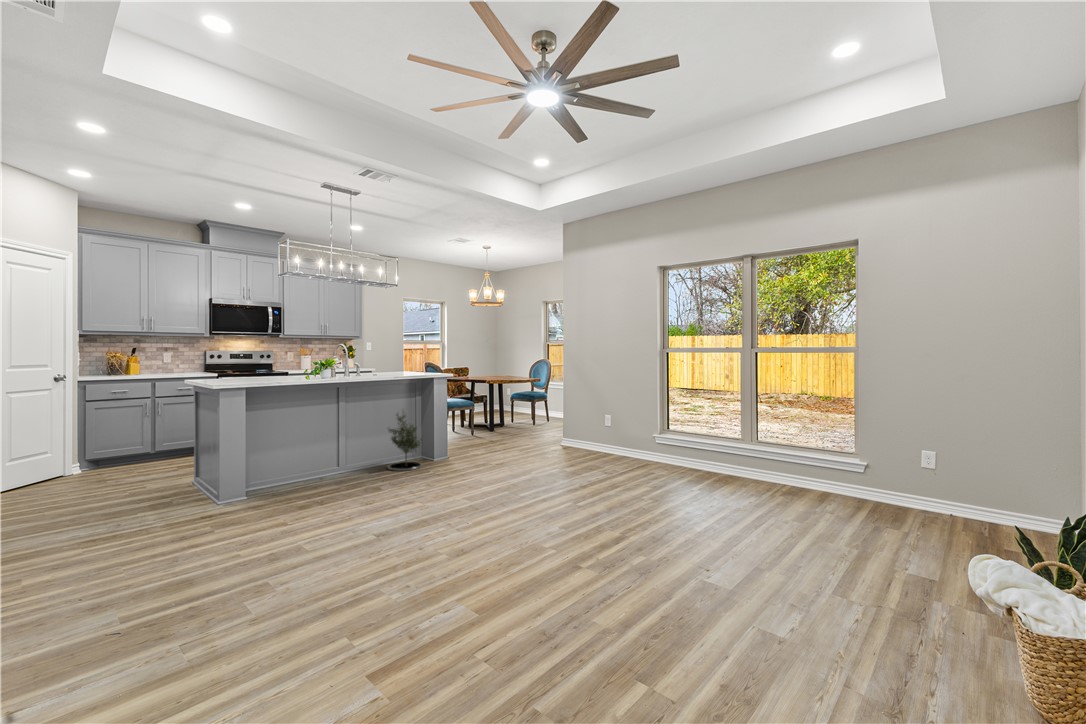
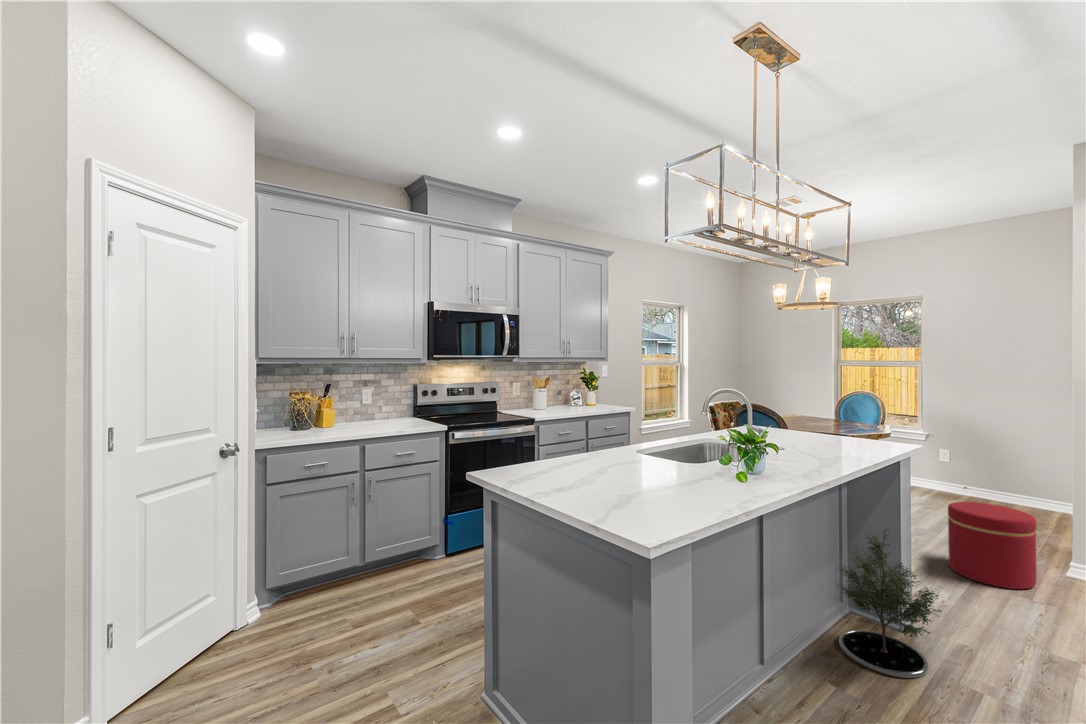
ottoman: none [503,413,536,451] -> present [948,502,1037,589]

